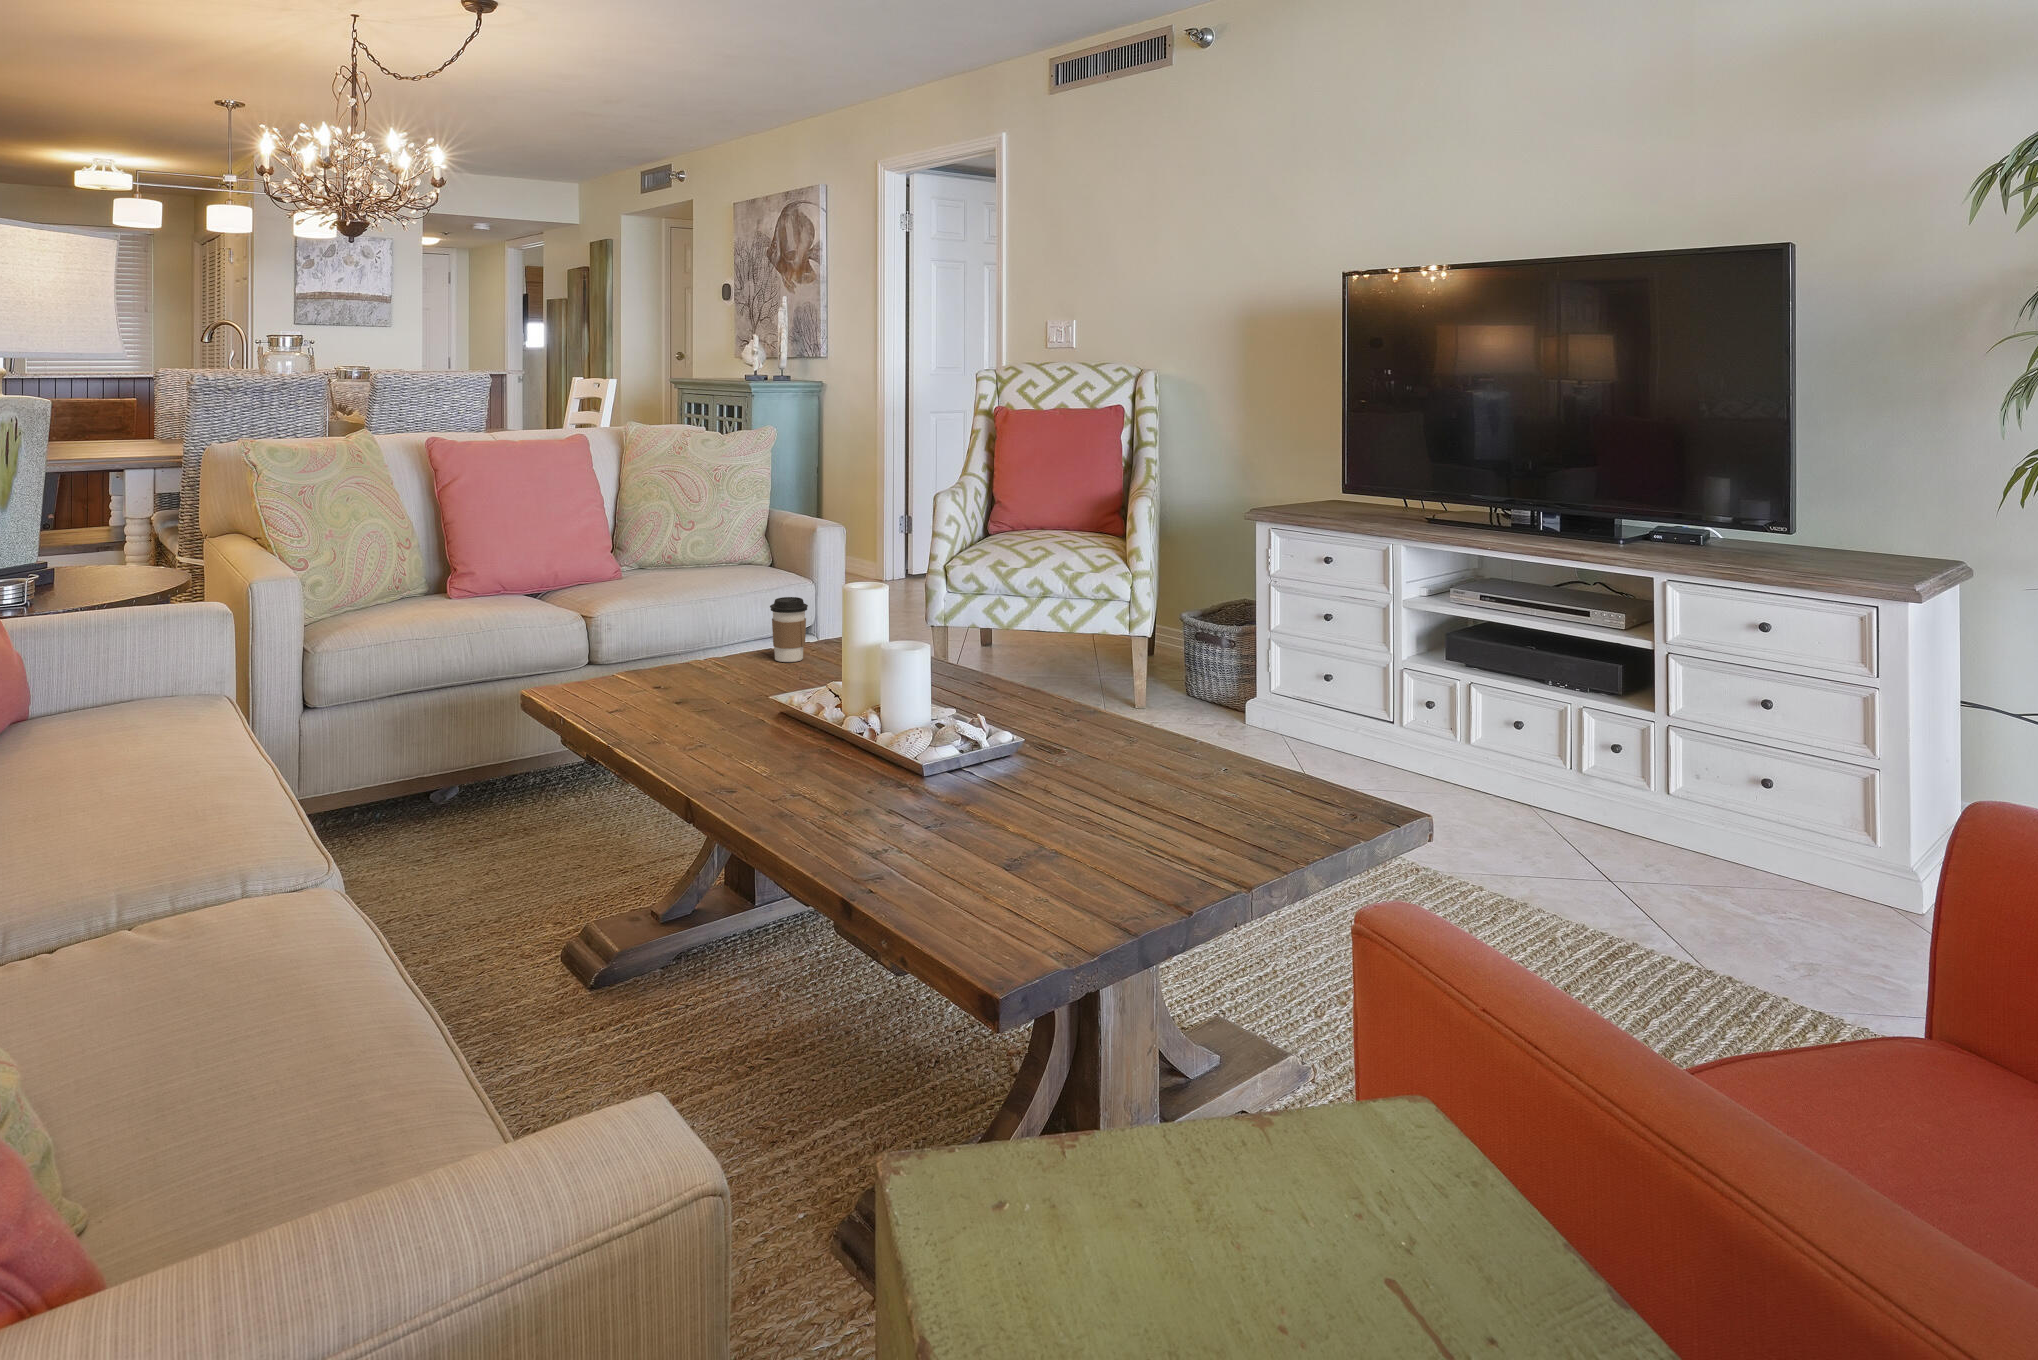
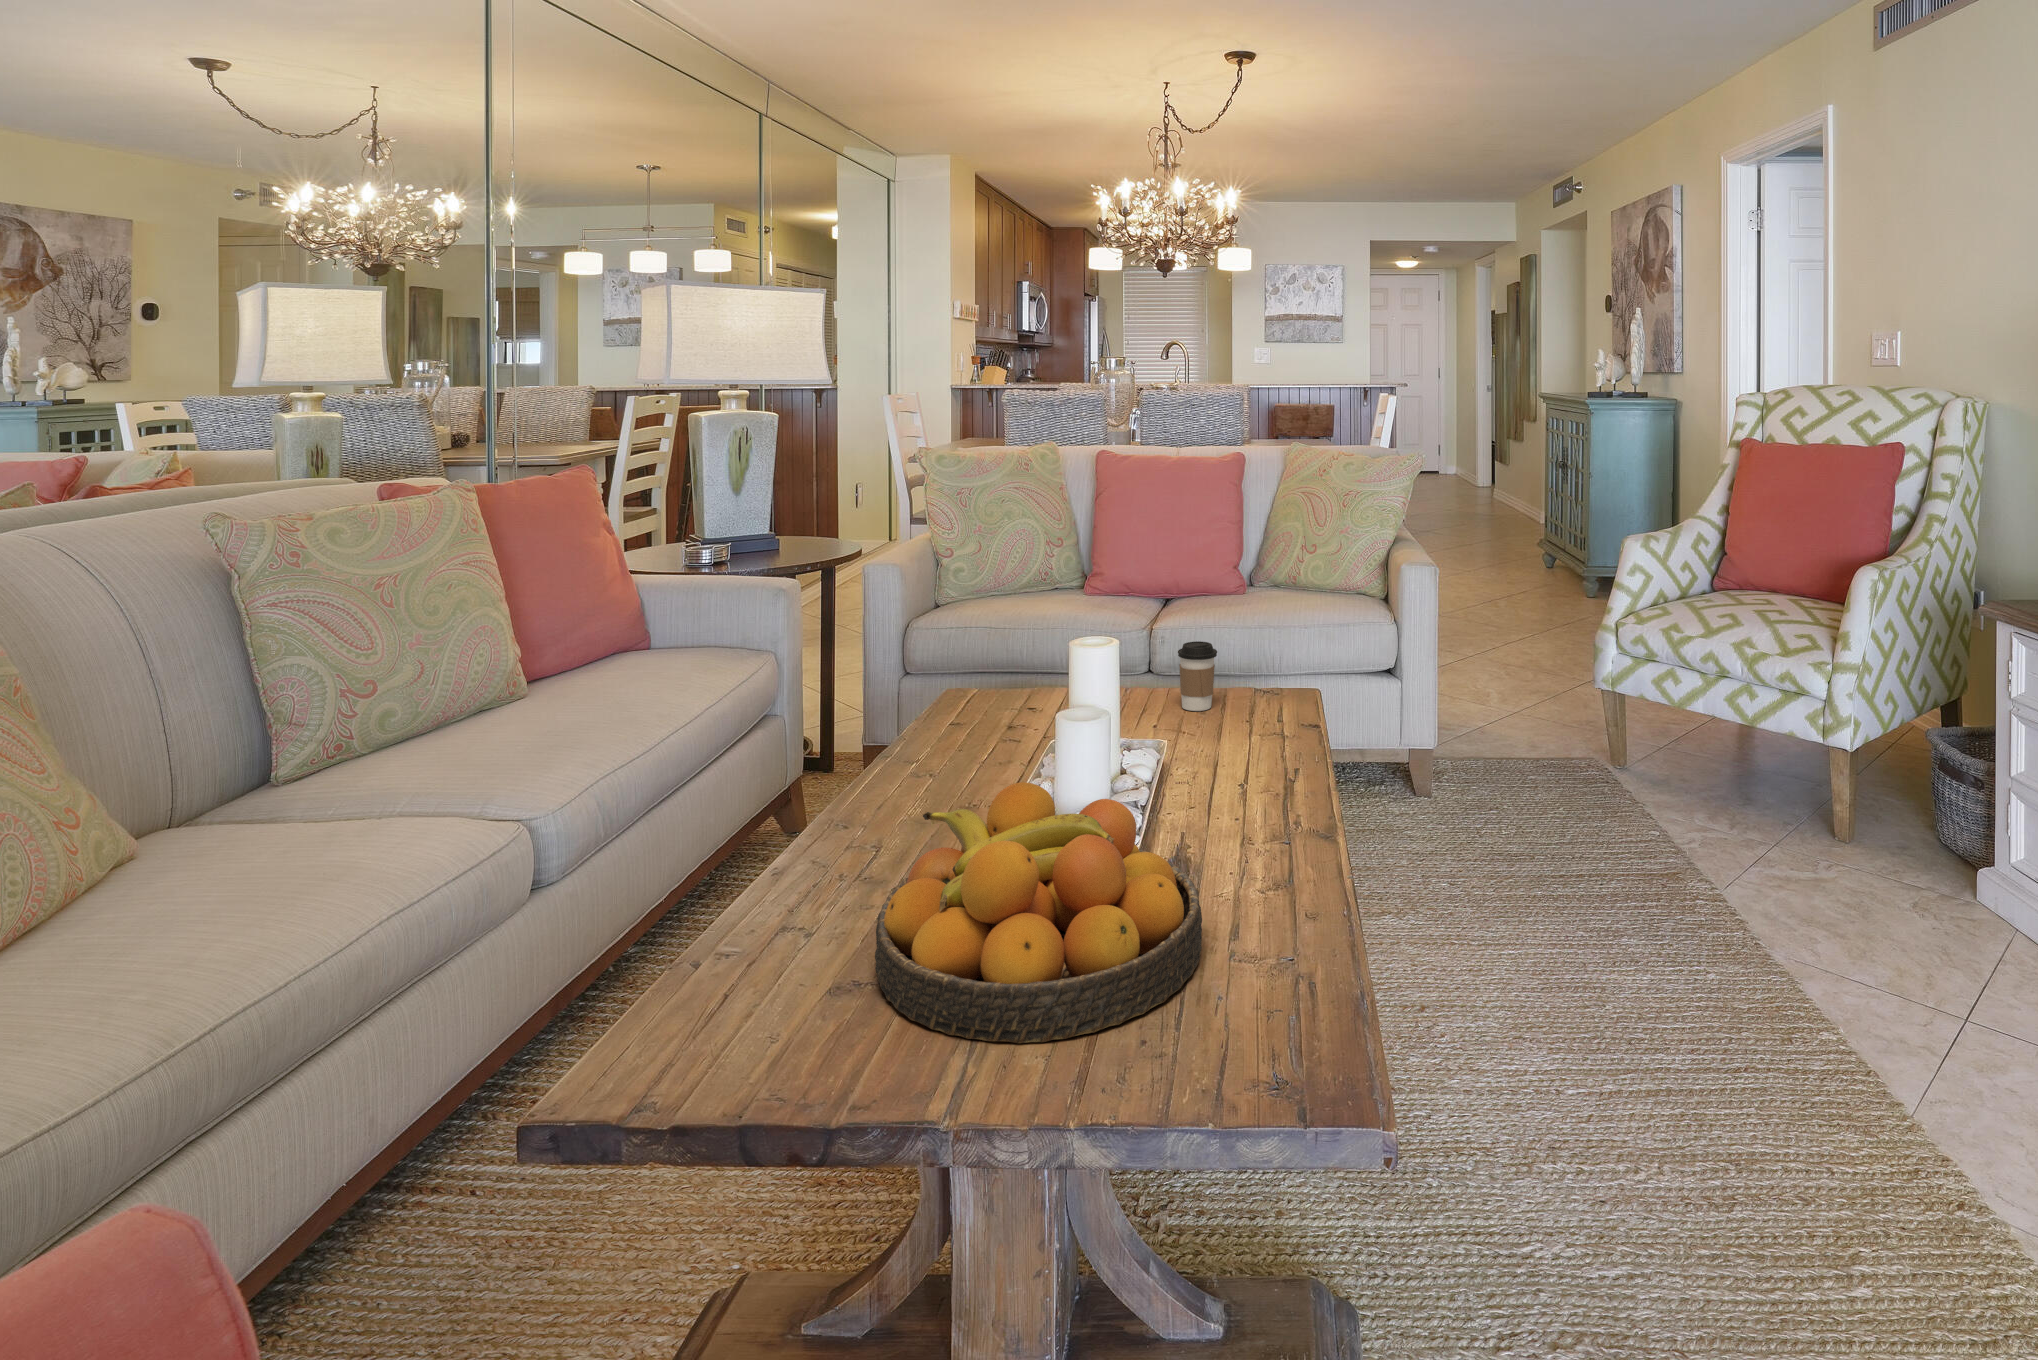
fruit bowl: none [945,673,1220,847] -> present [875,782,1202,1043]

